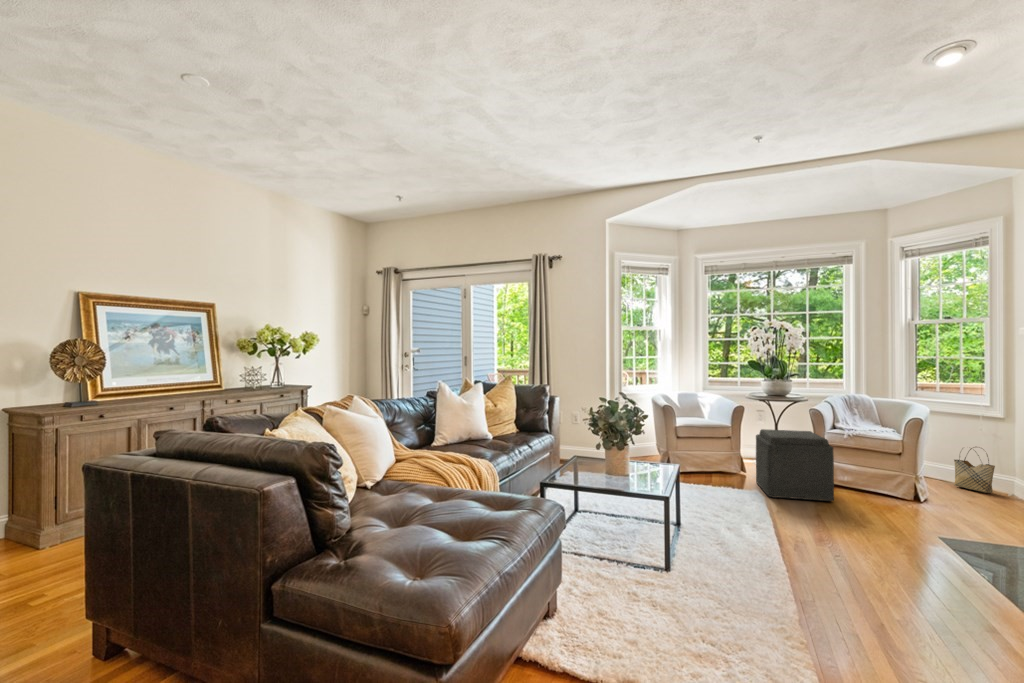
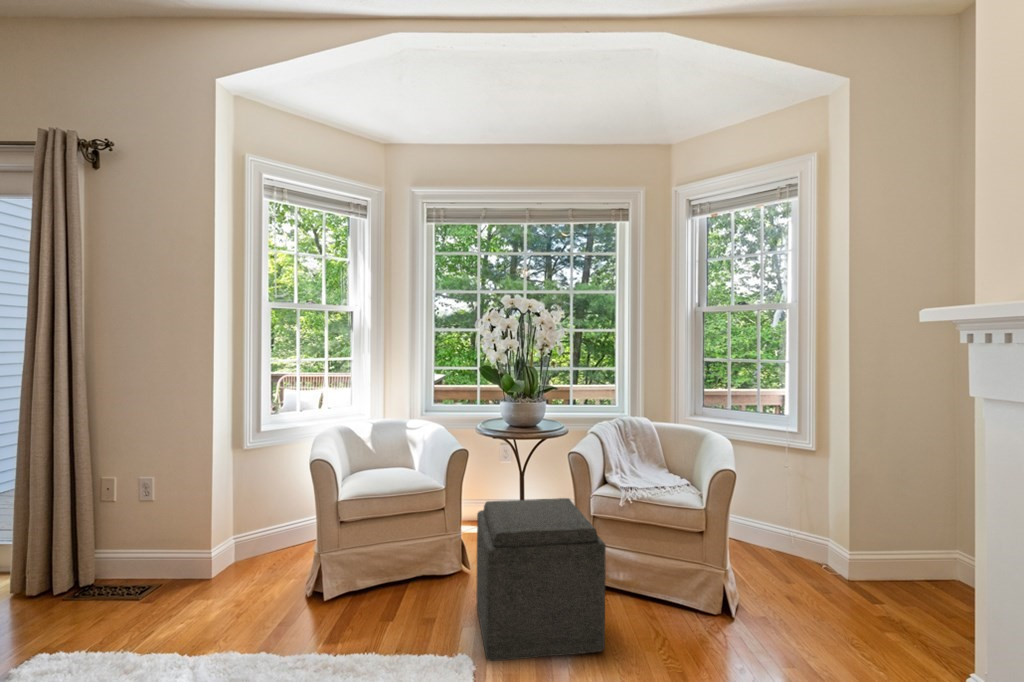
woven basket: present [954,447,995,493] -> none [753,492,806,564]

